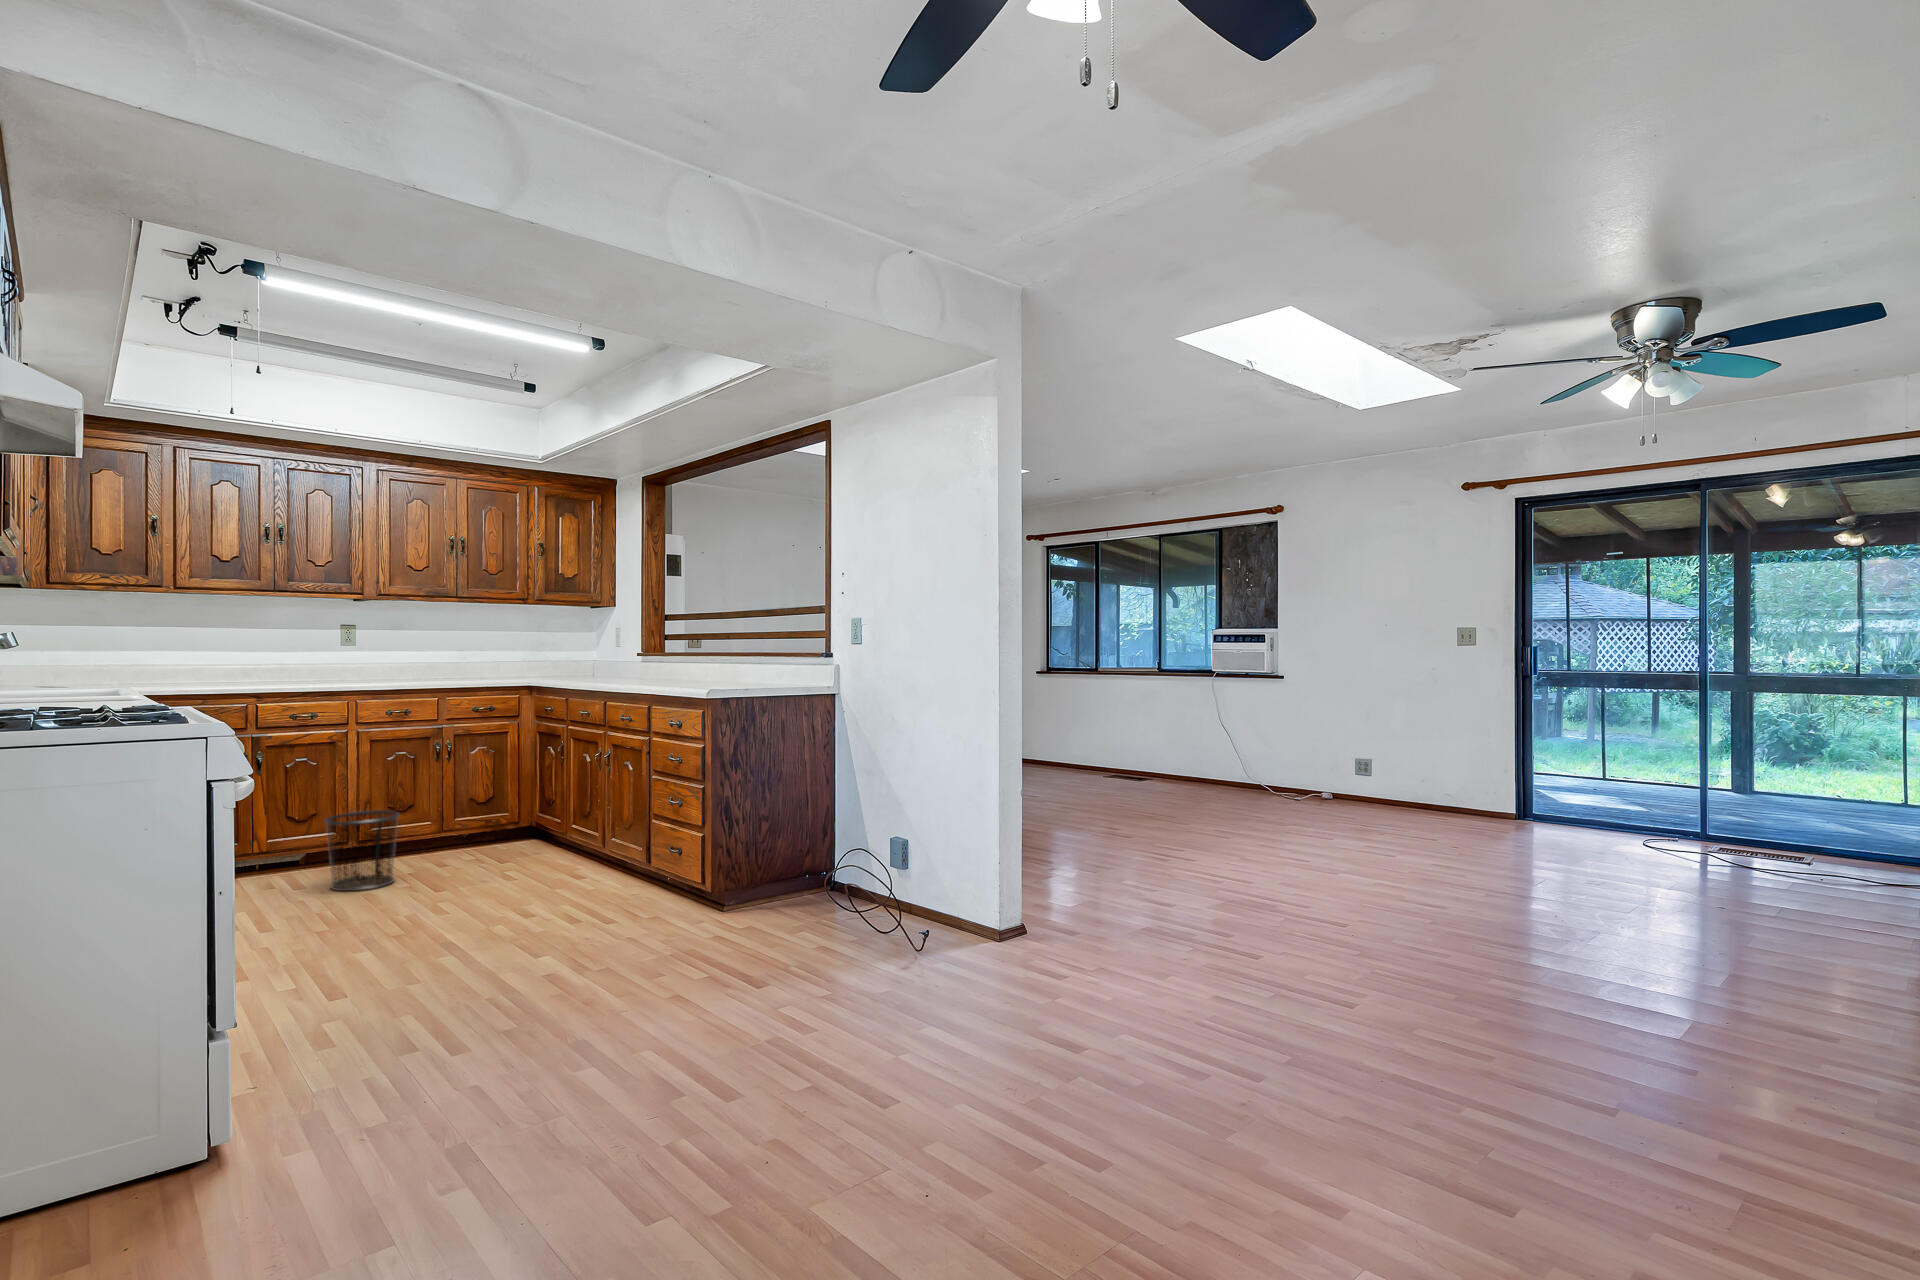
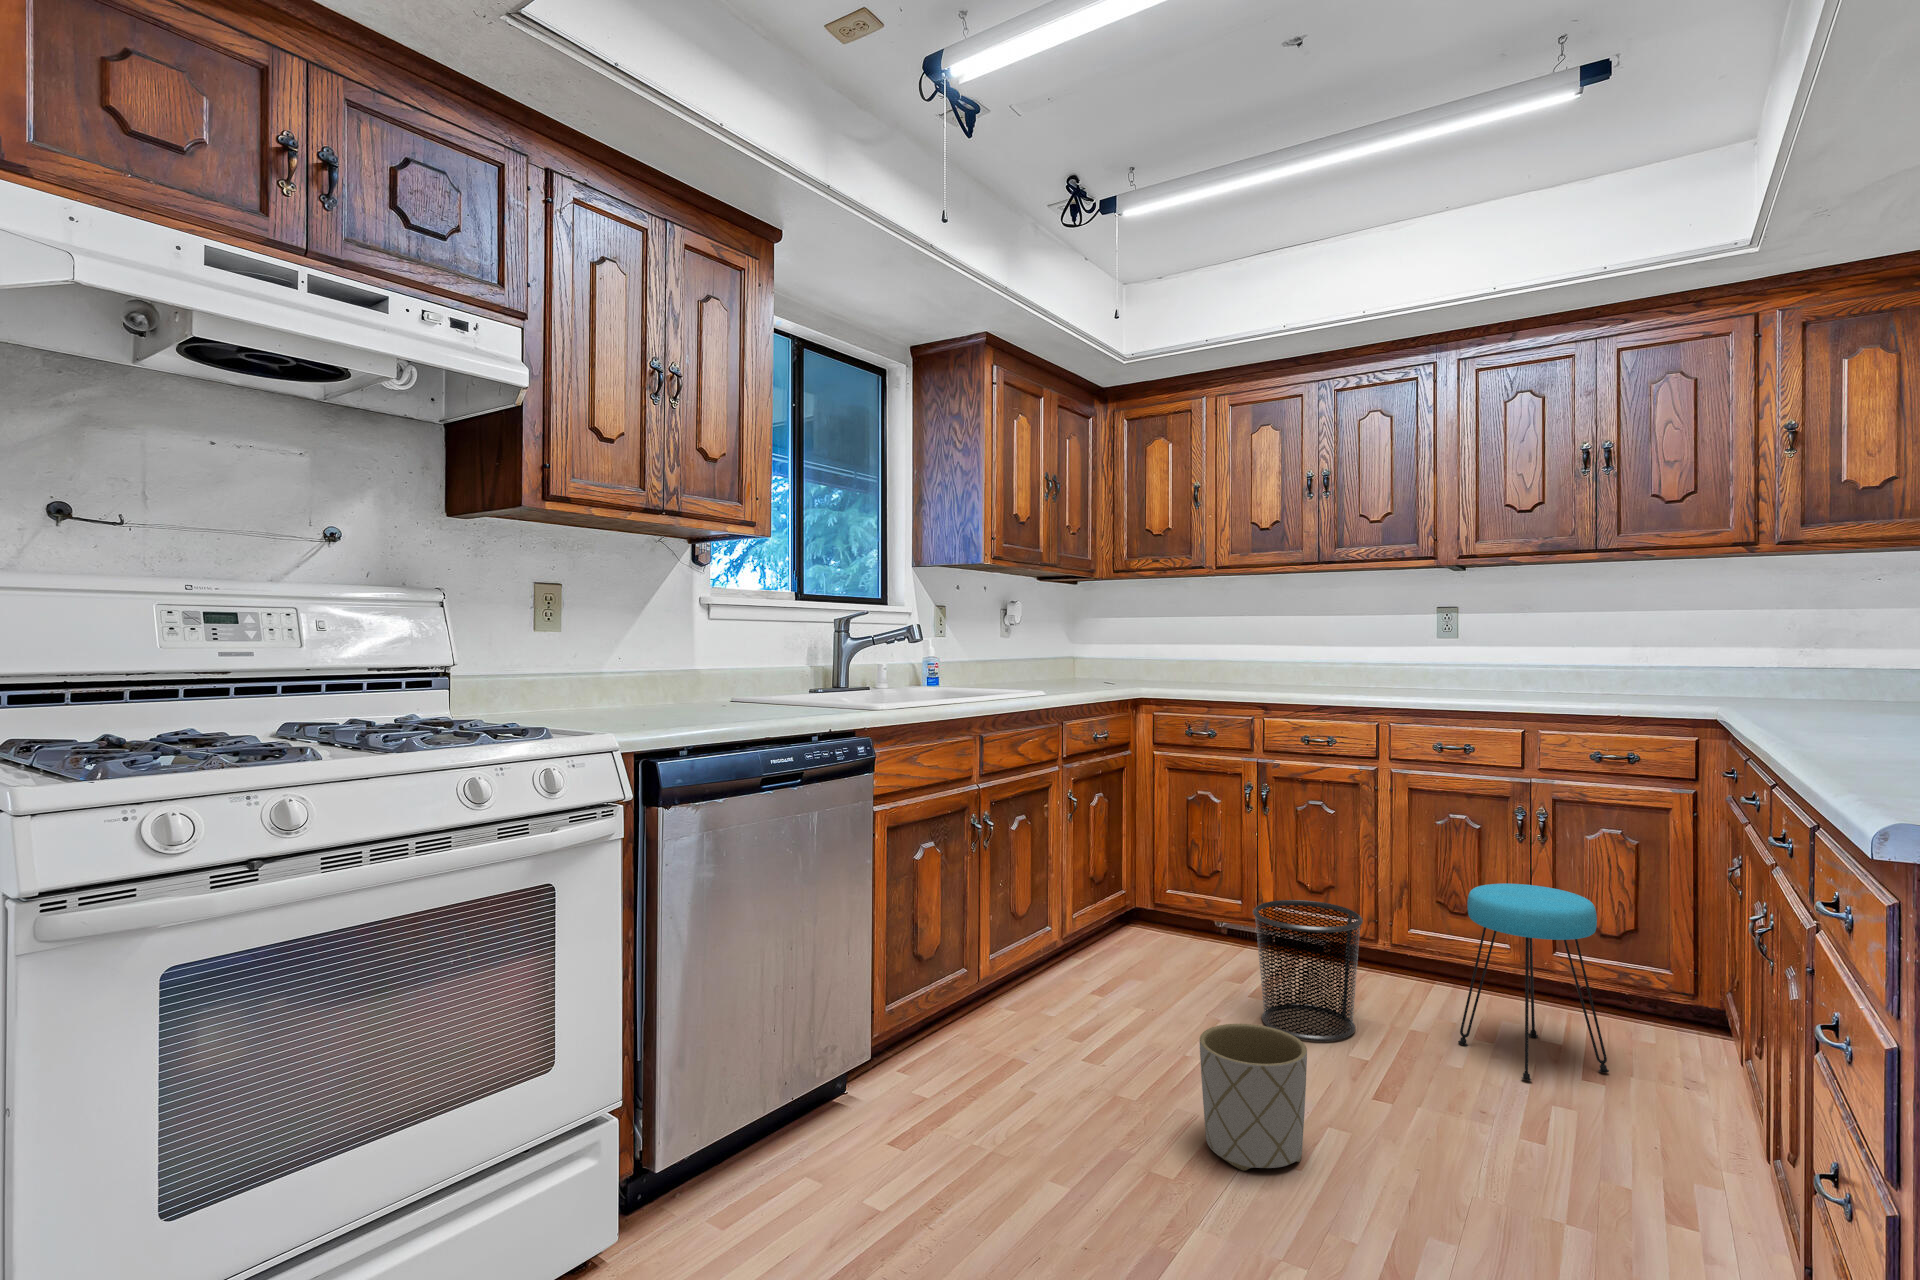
stool: none [444,776,515,868] -> present [1458,884,1609,1080]
planter: none [402,854,463,921] -> present [1200,1024,1307,1171]

